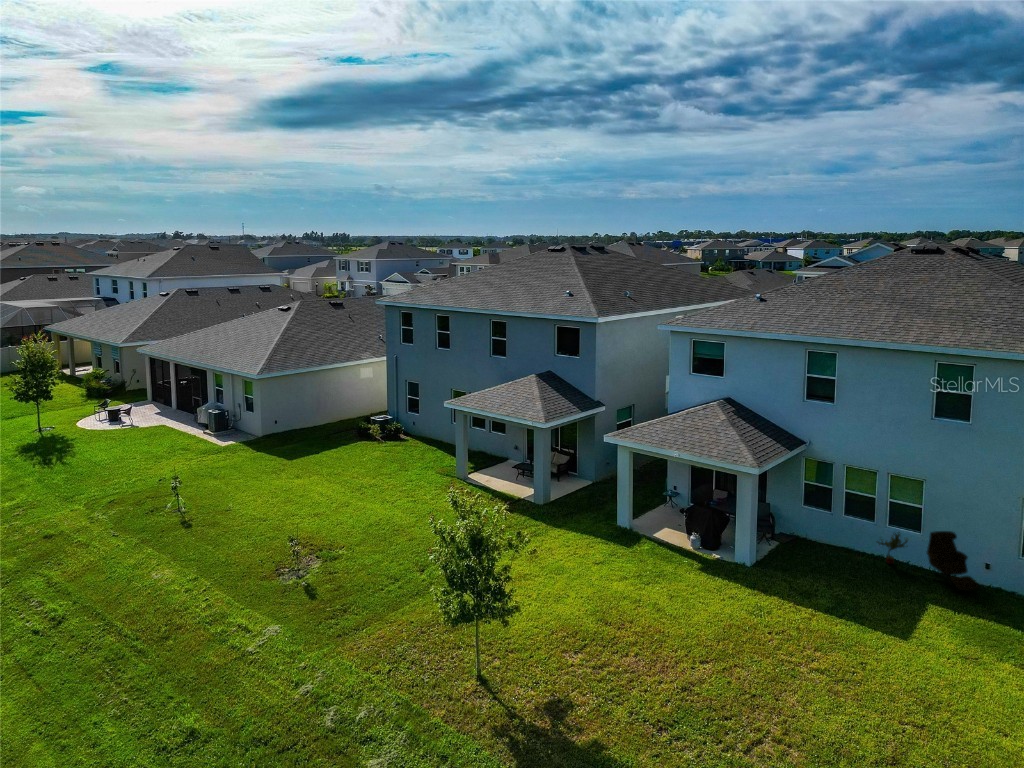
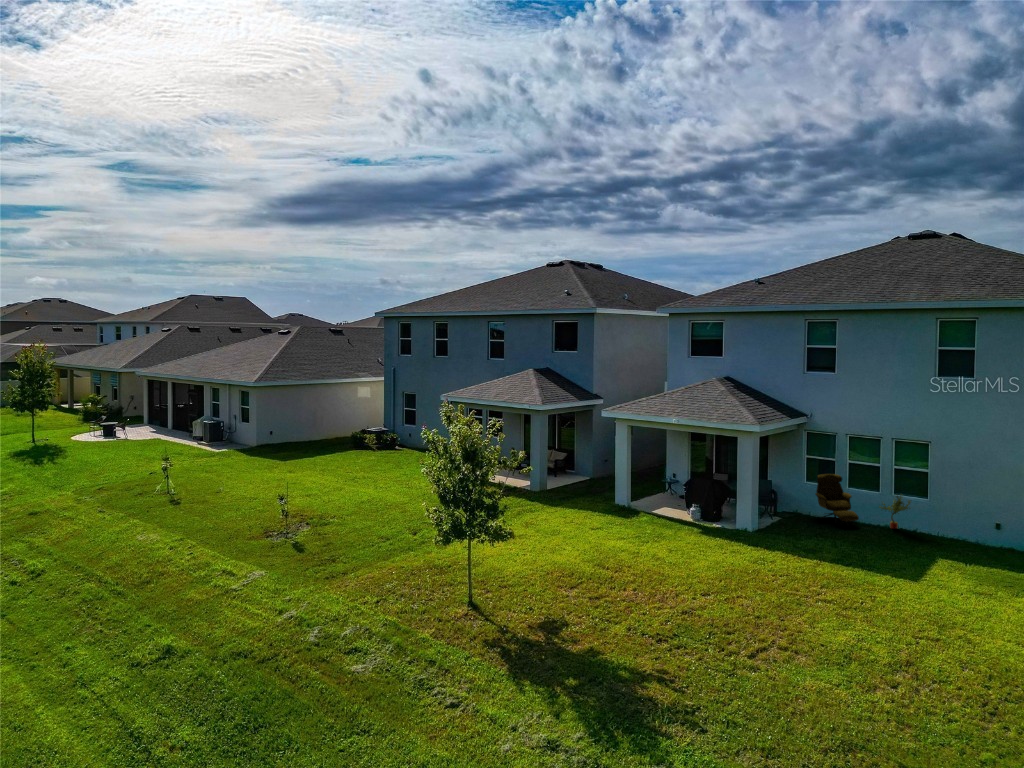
lounge chair: present [927,531,978,591] -> present [816,474,859,527]

